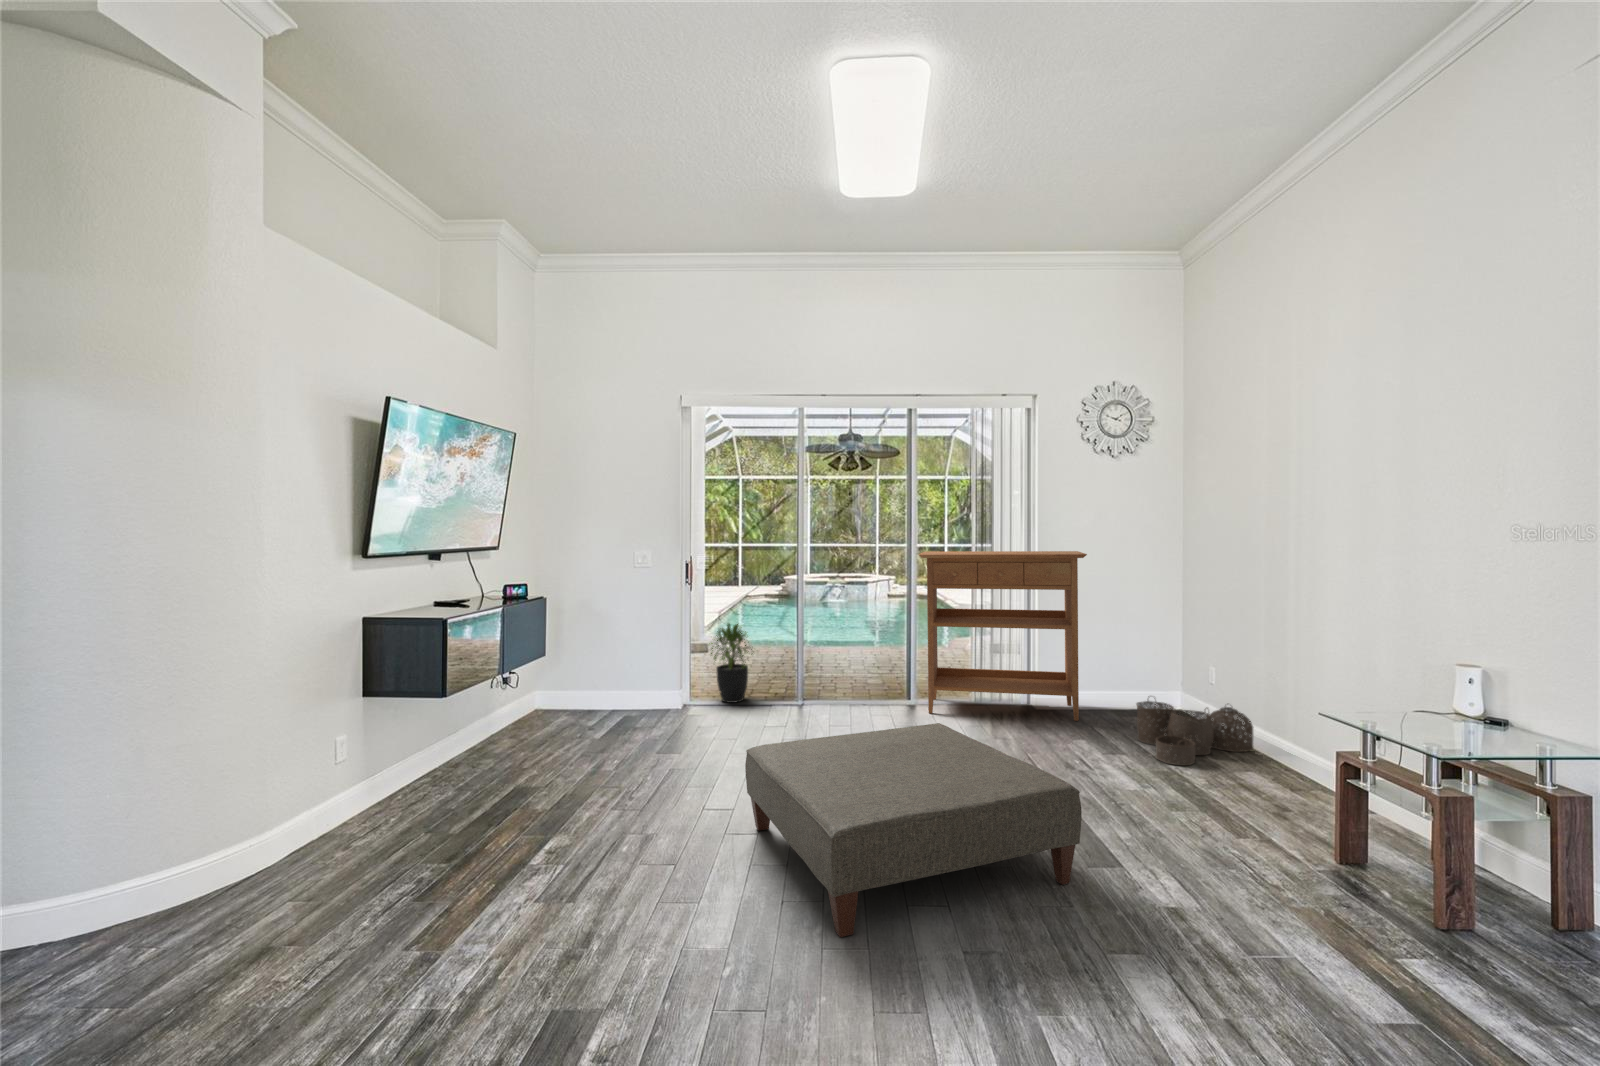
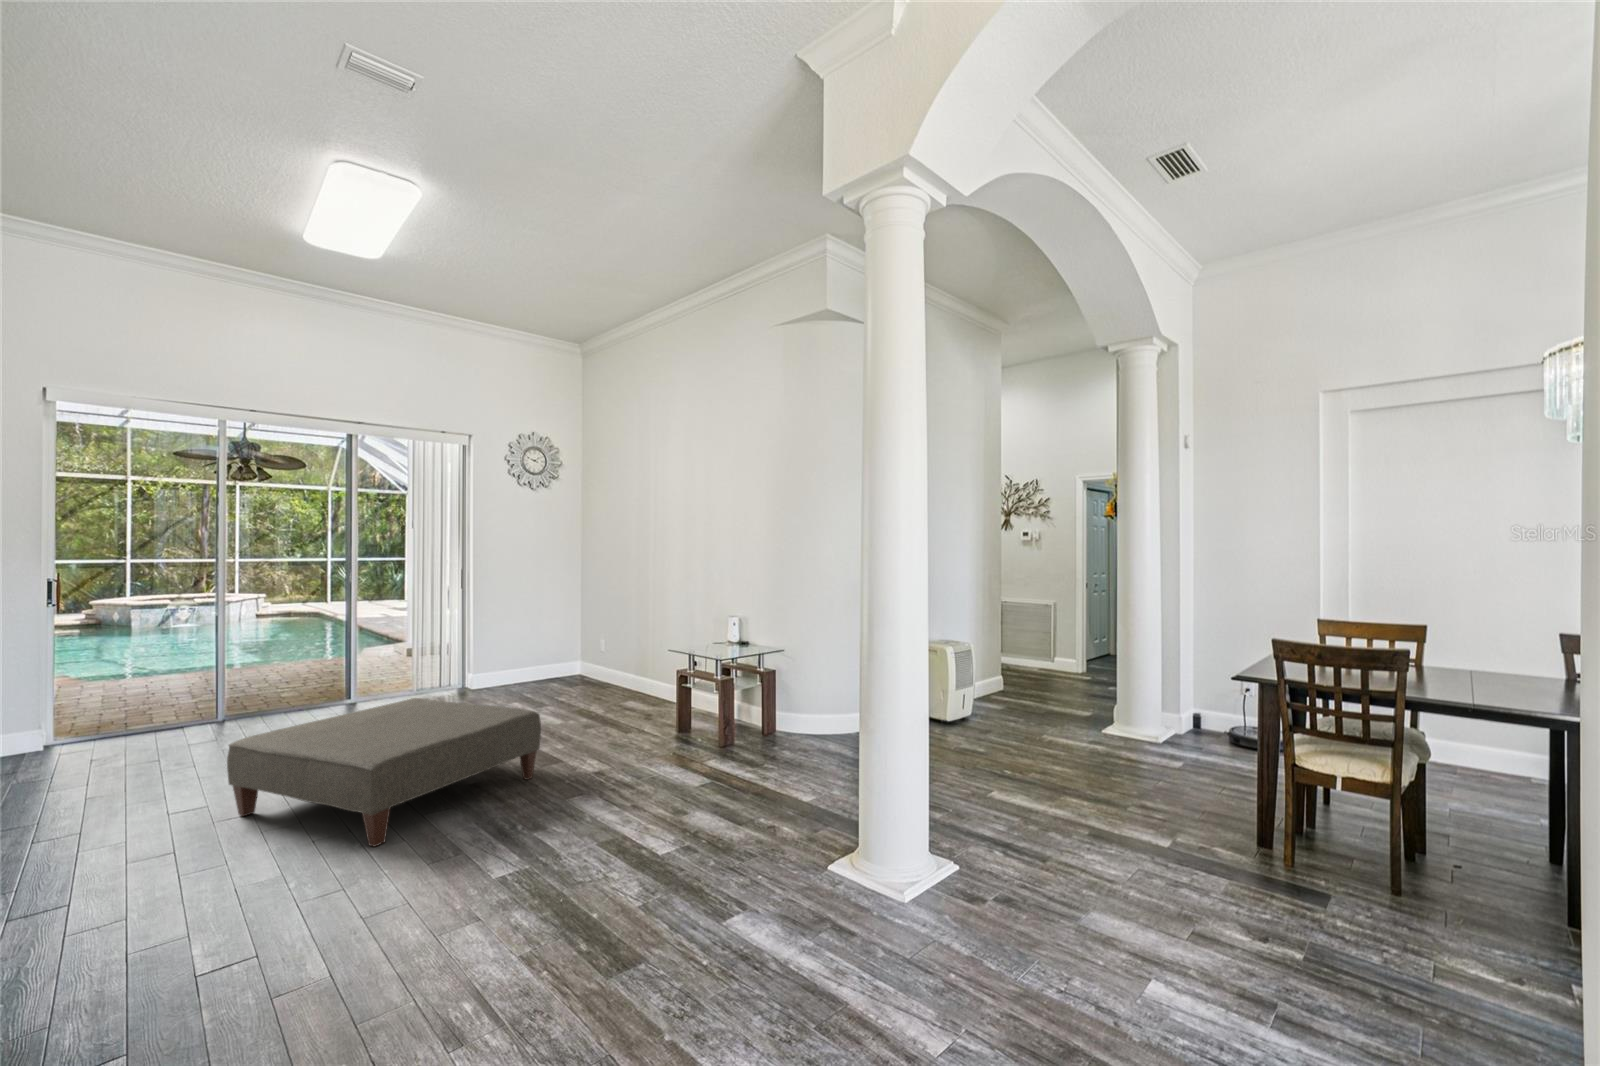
console table: present [919,551,1087,721] -> none [363,561,517,709]
potted plant: present [709,623,753,703] -> none [68,645,152,740]
woven basket: present [1137,700,1253,766] -> none [554,663,629,707]

